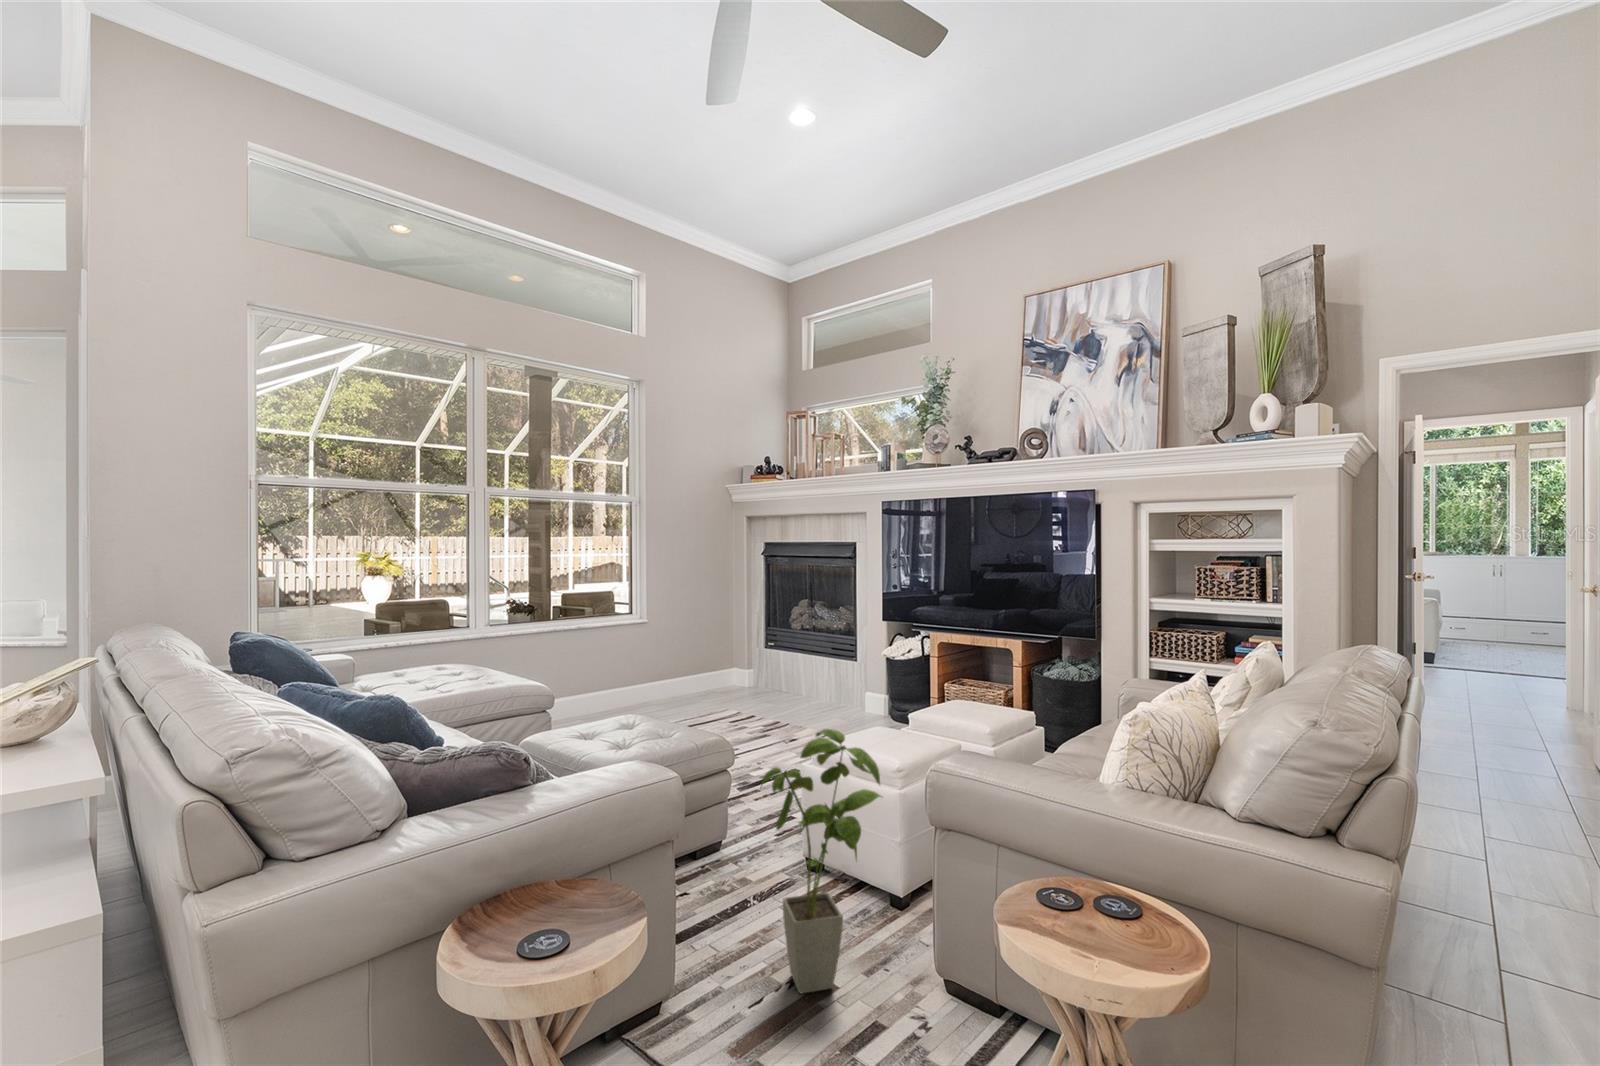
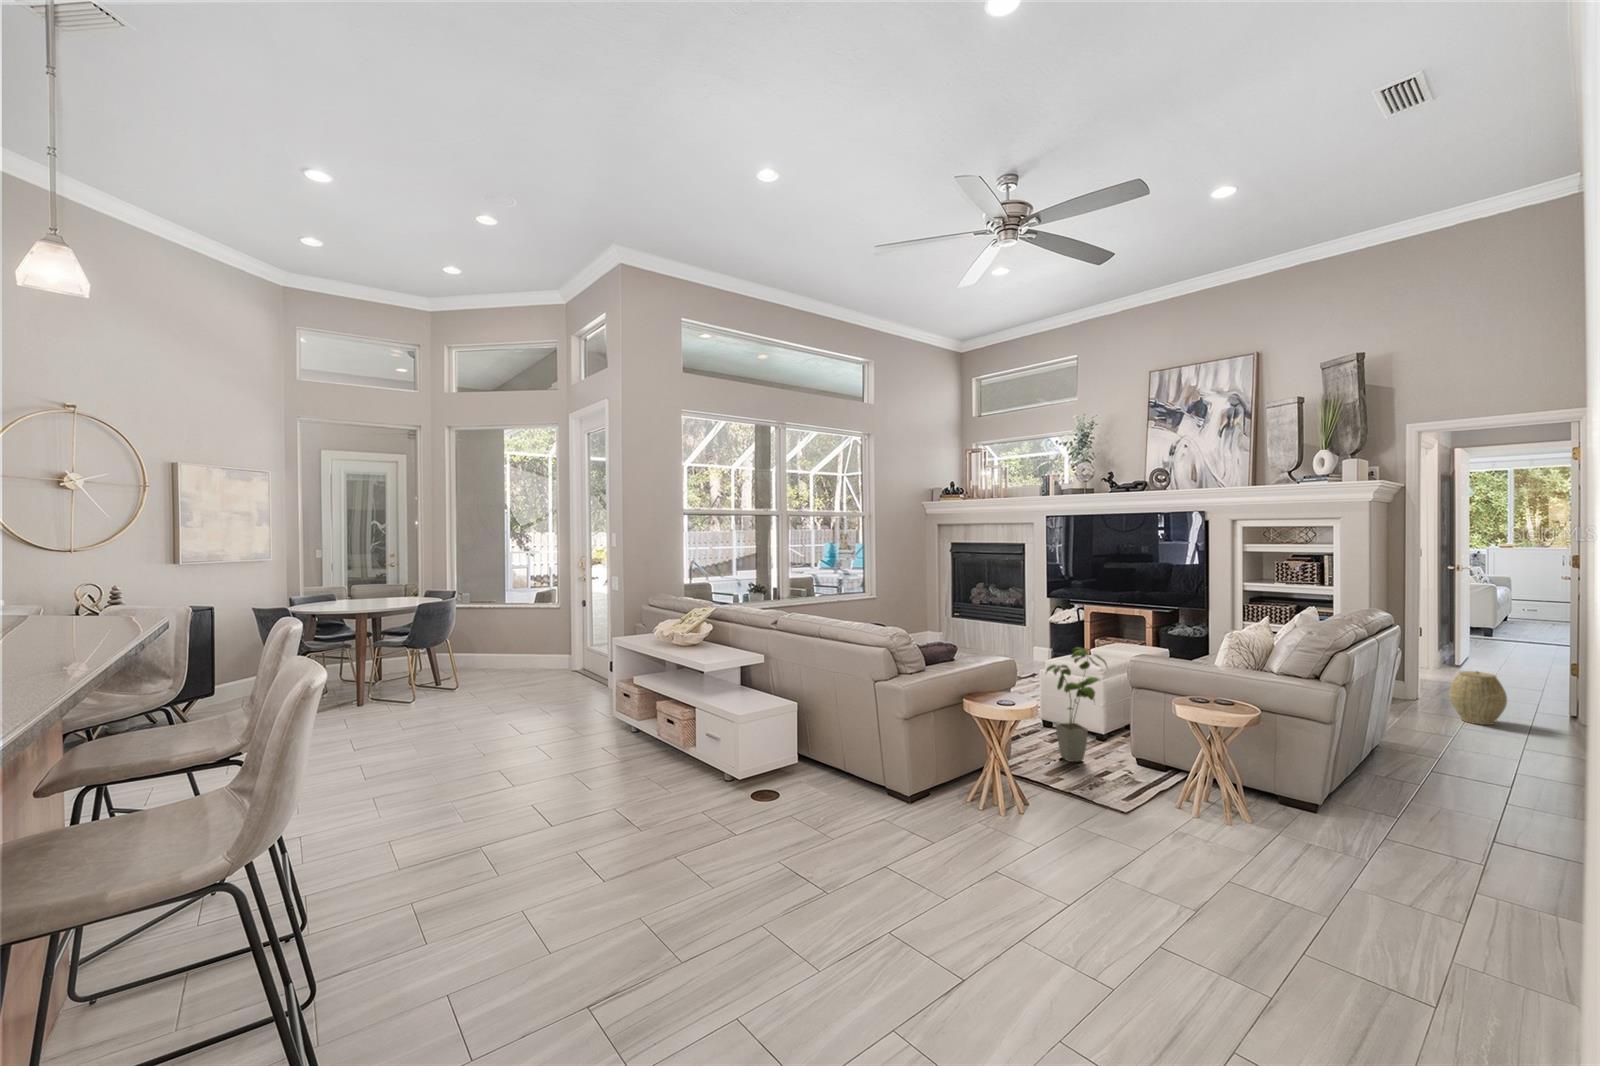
woven basket: none [1468,741,1566,835] -> present [1449,671,1507,725]

